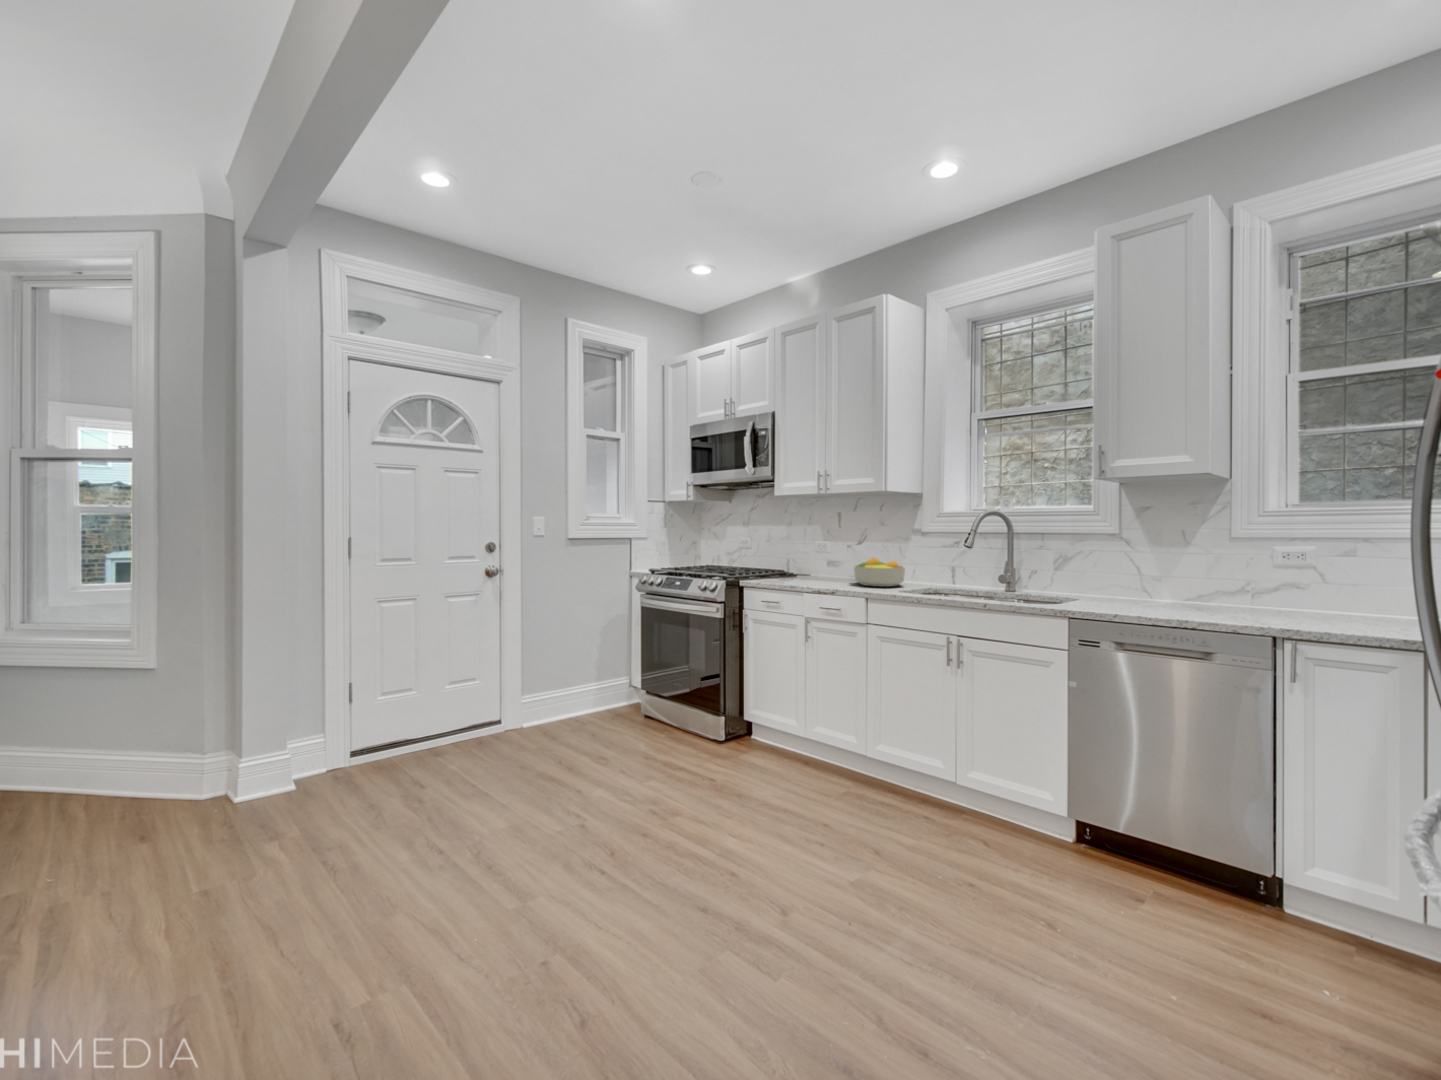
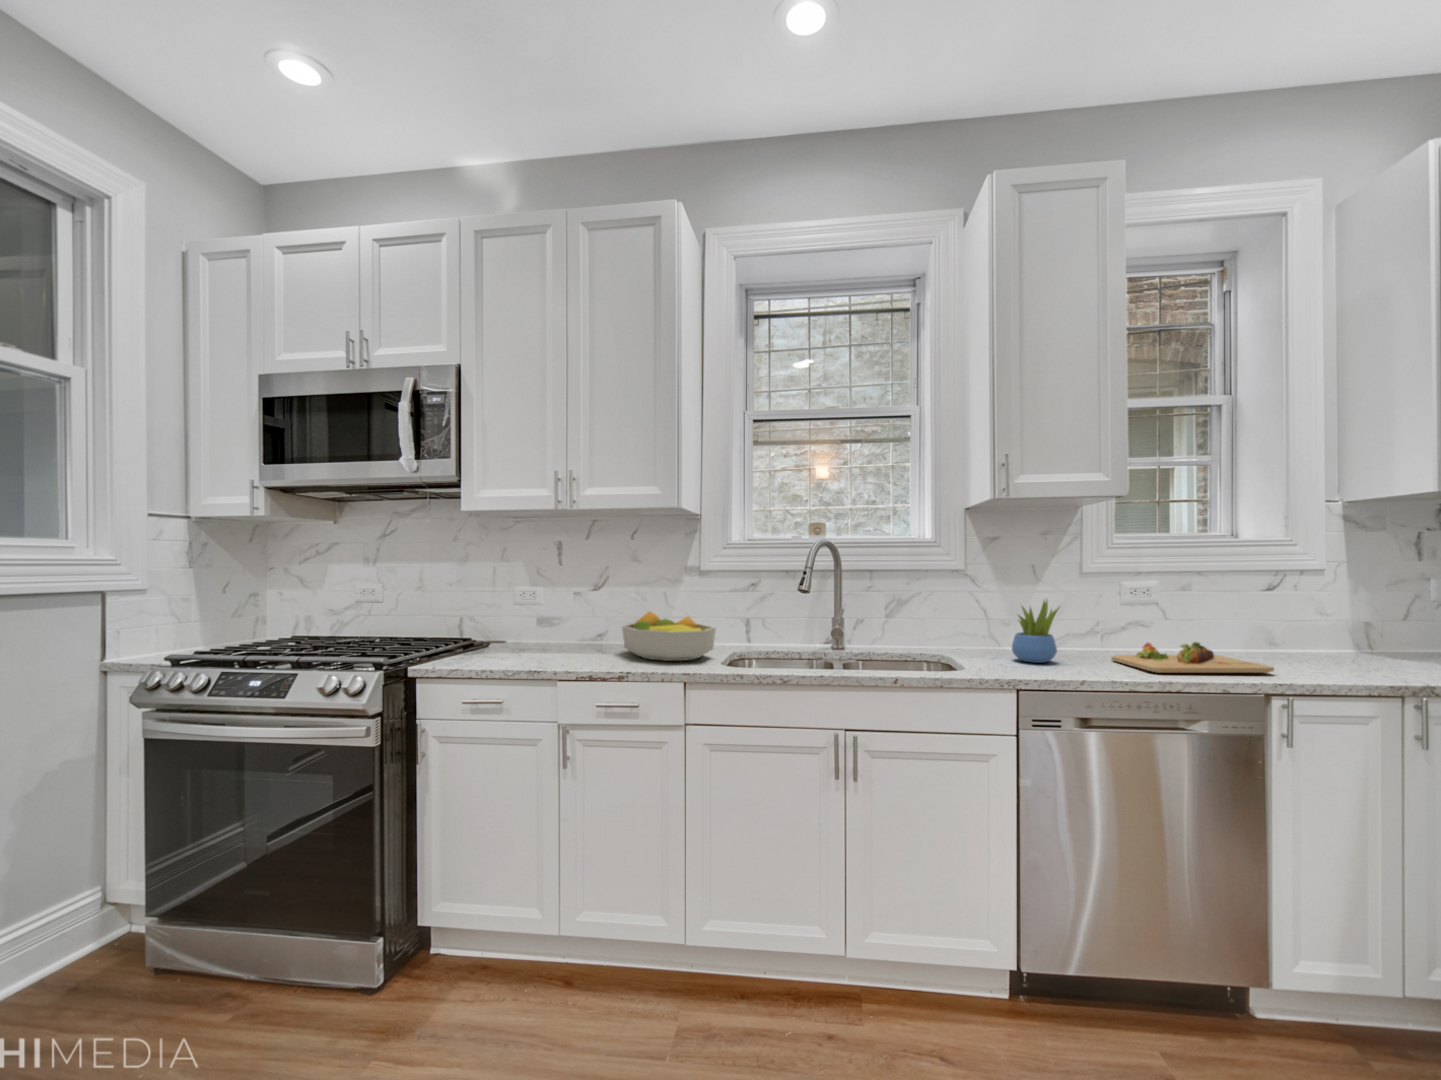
succulent plant: none [1120,552,1158,603] -> present [1012,600,1059,663]
cutting board: none [1211,591,1342,619] -> present [1111,642,1274,673]

